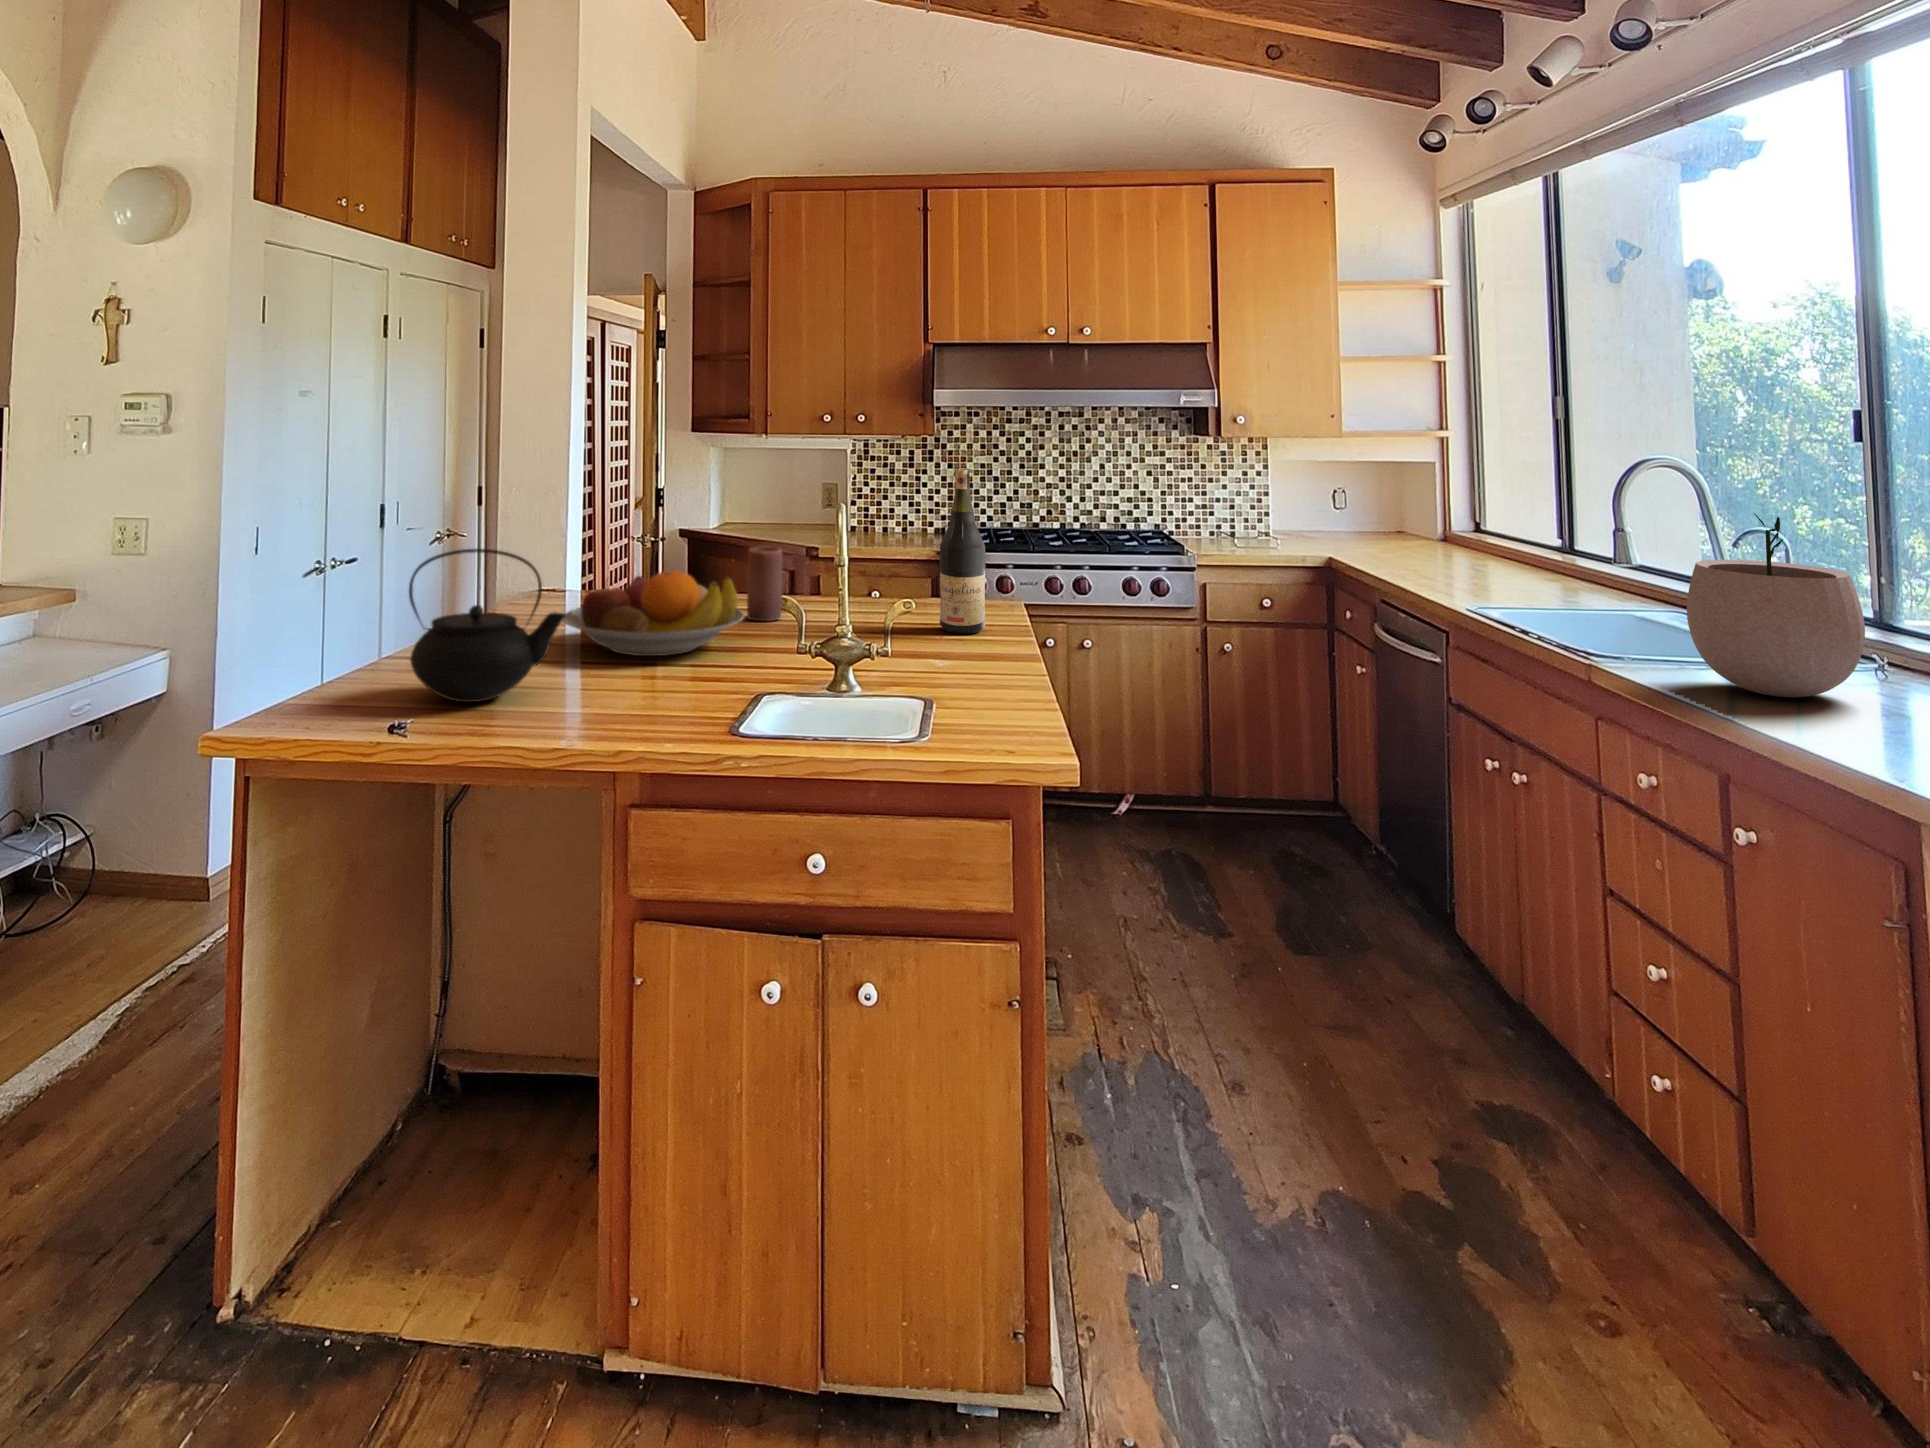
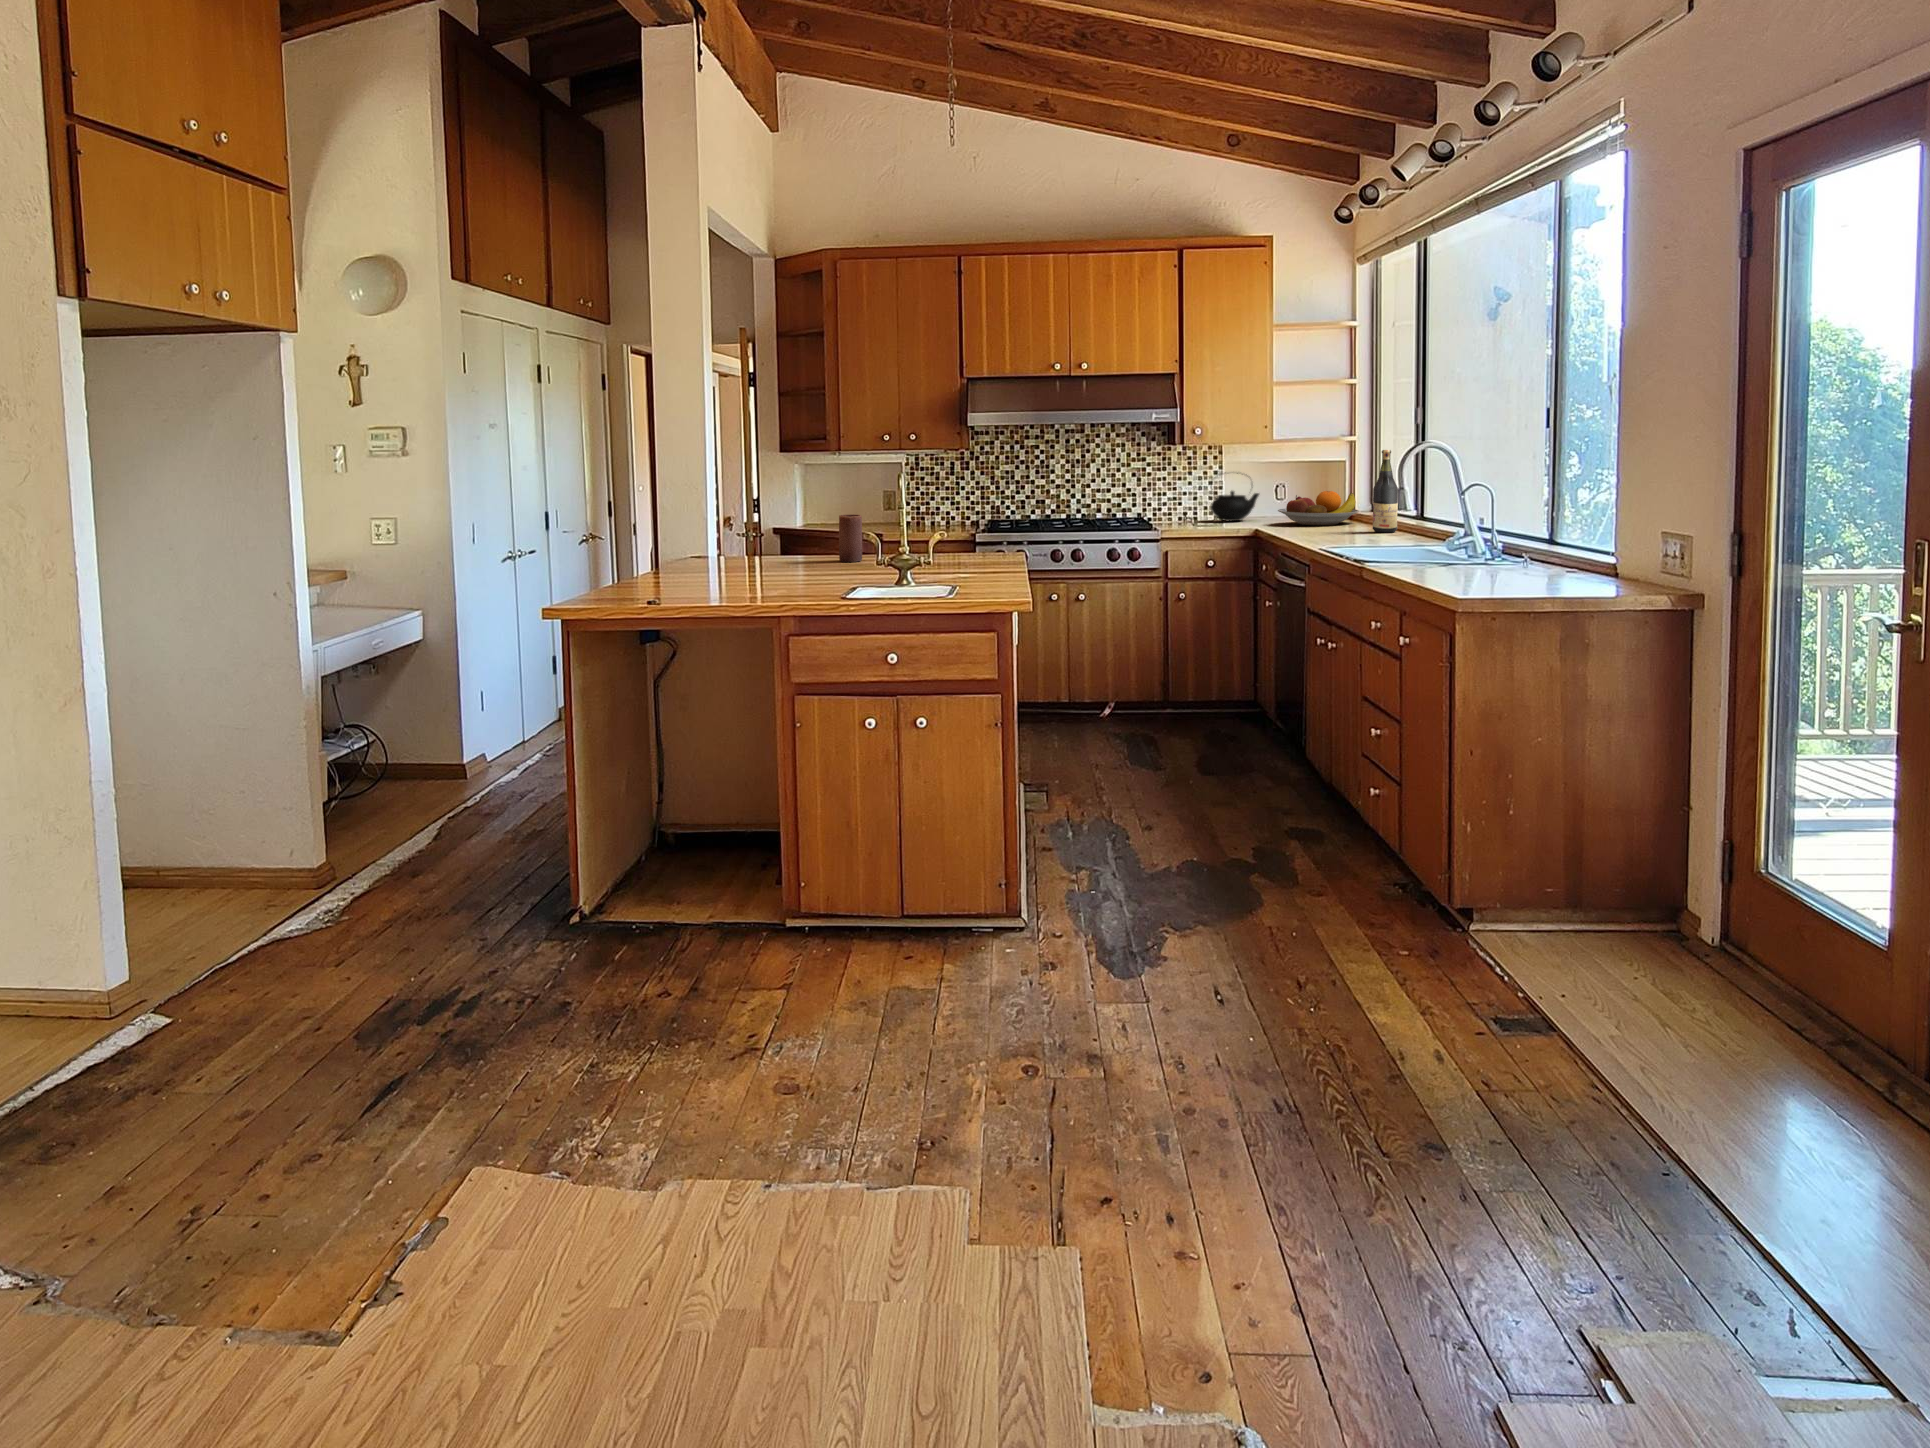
wine bottle: present [940,470,985,634] -> present [1373,450,1398,533]
plant pot: present [1687,514,1865,697] -> none [1410,466,1502,572]
teapot: present [409,549,565,702] -> present [1210,473,1259,522]
fruit bowl: present [563,571,744,656] -> present [1278,491,1359,525]

